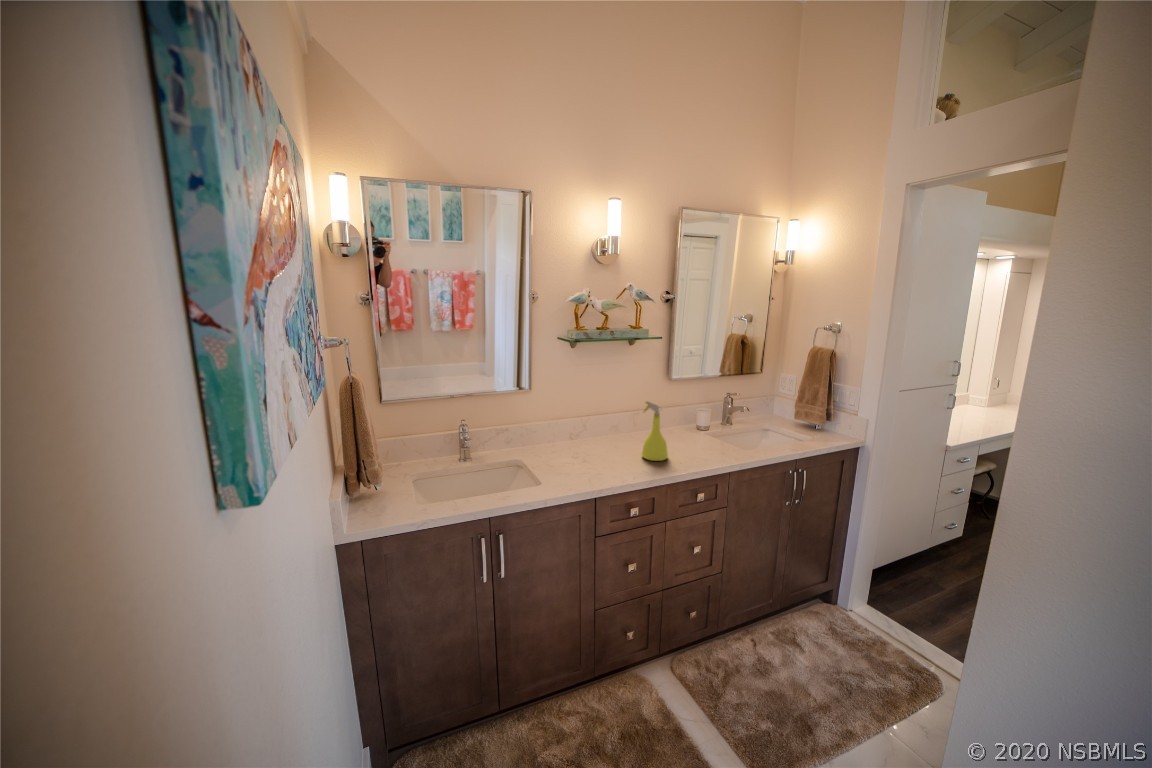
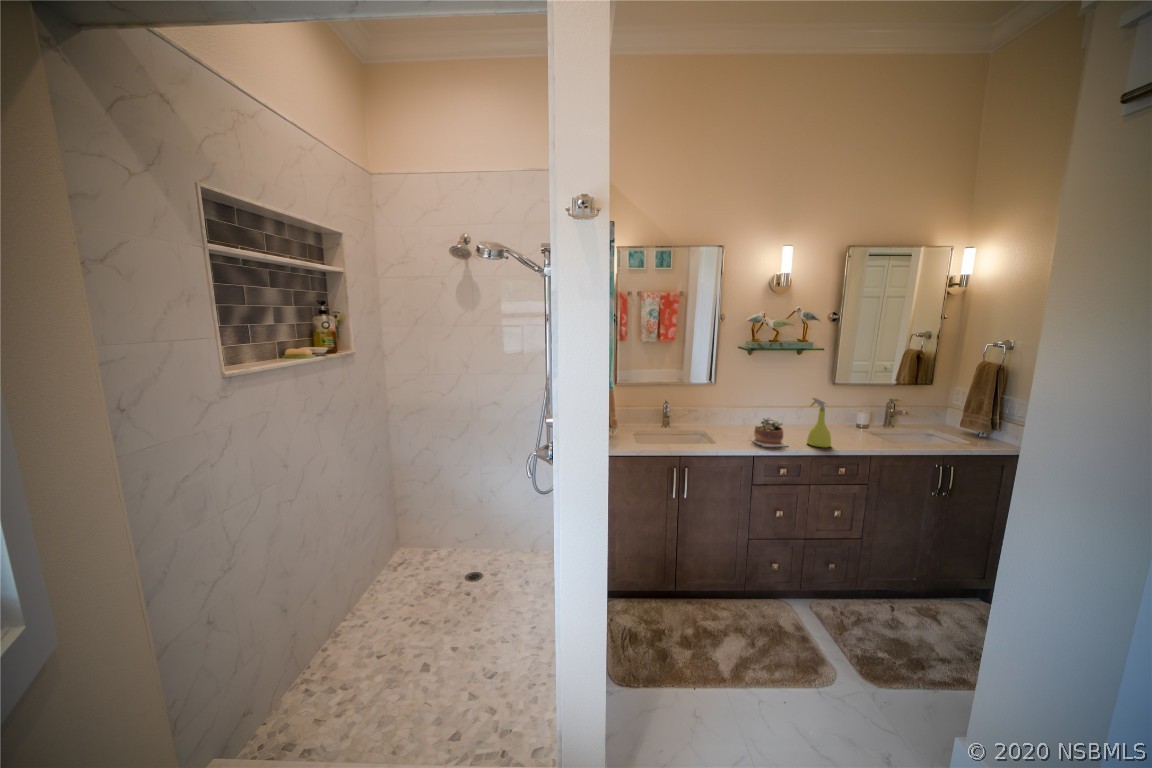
succulent plant: none [577,429,621,470] -> present [752,418,788,447]

